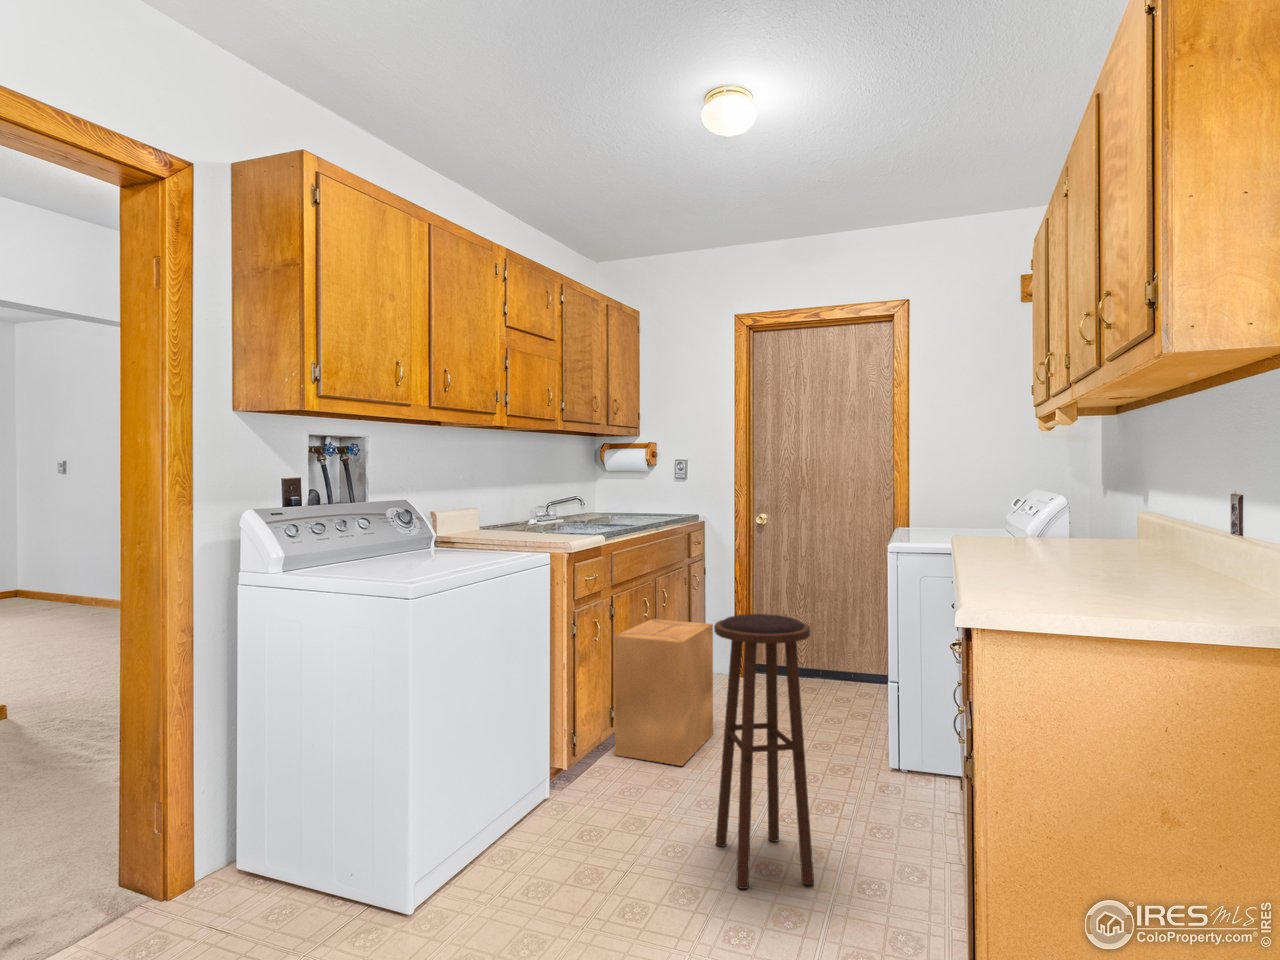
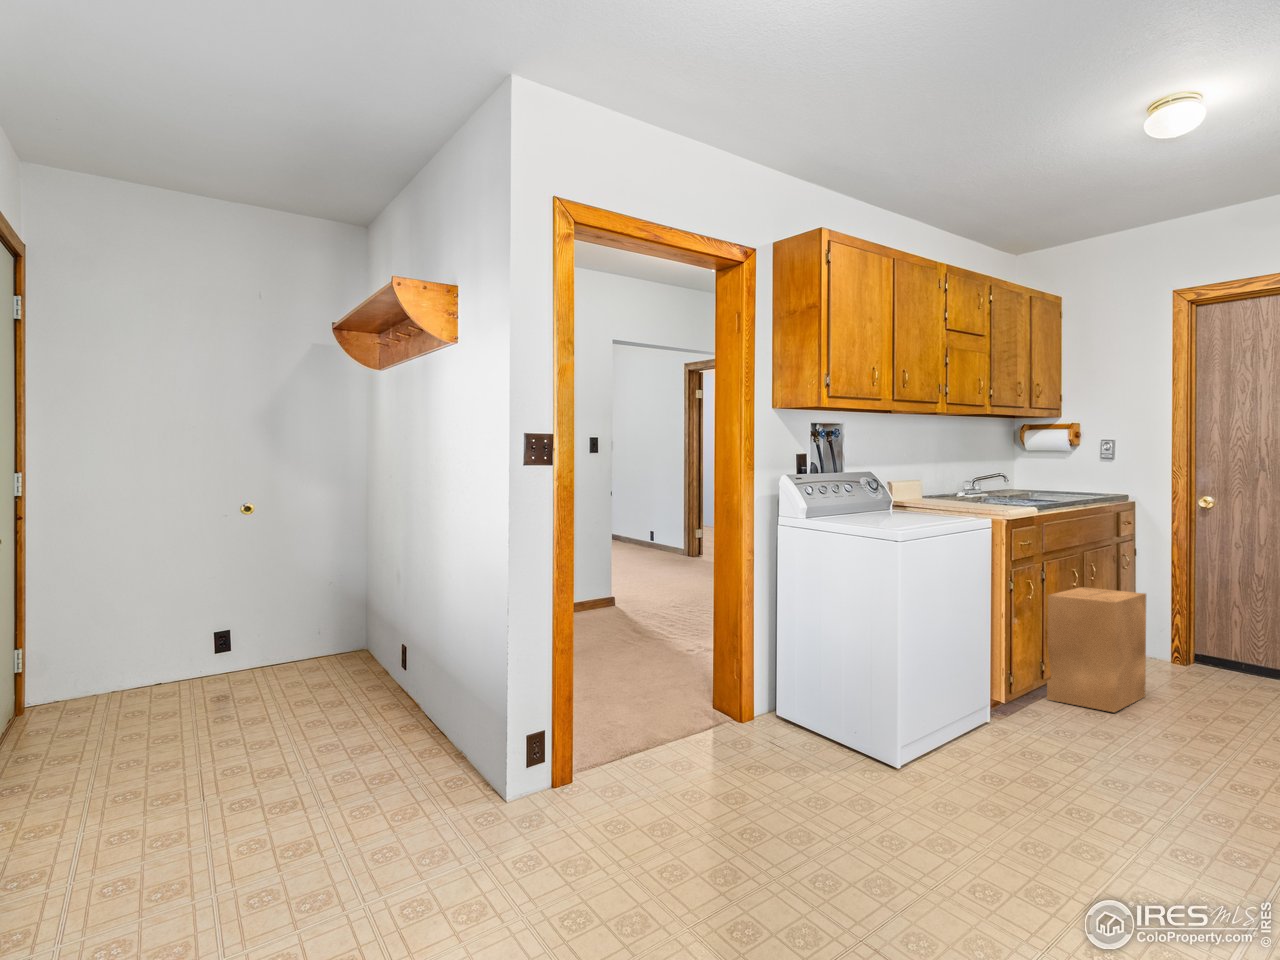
stool: present [714,614,814,889] -> none [1149,569,1244,790]

